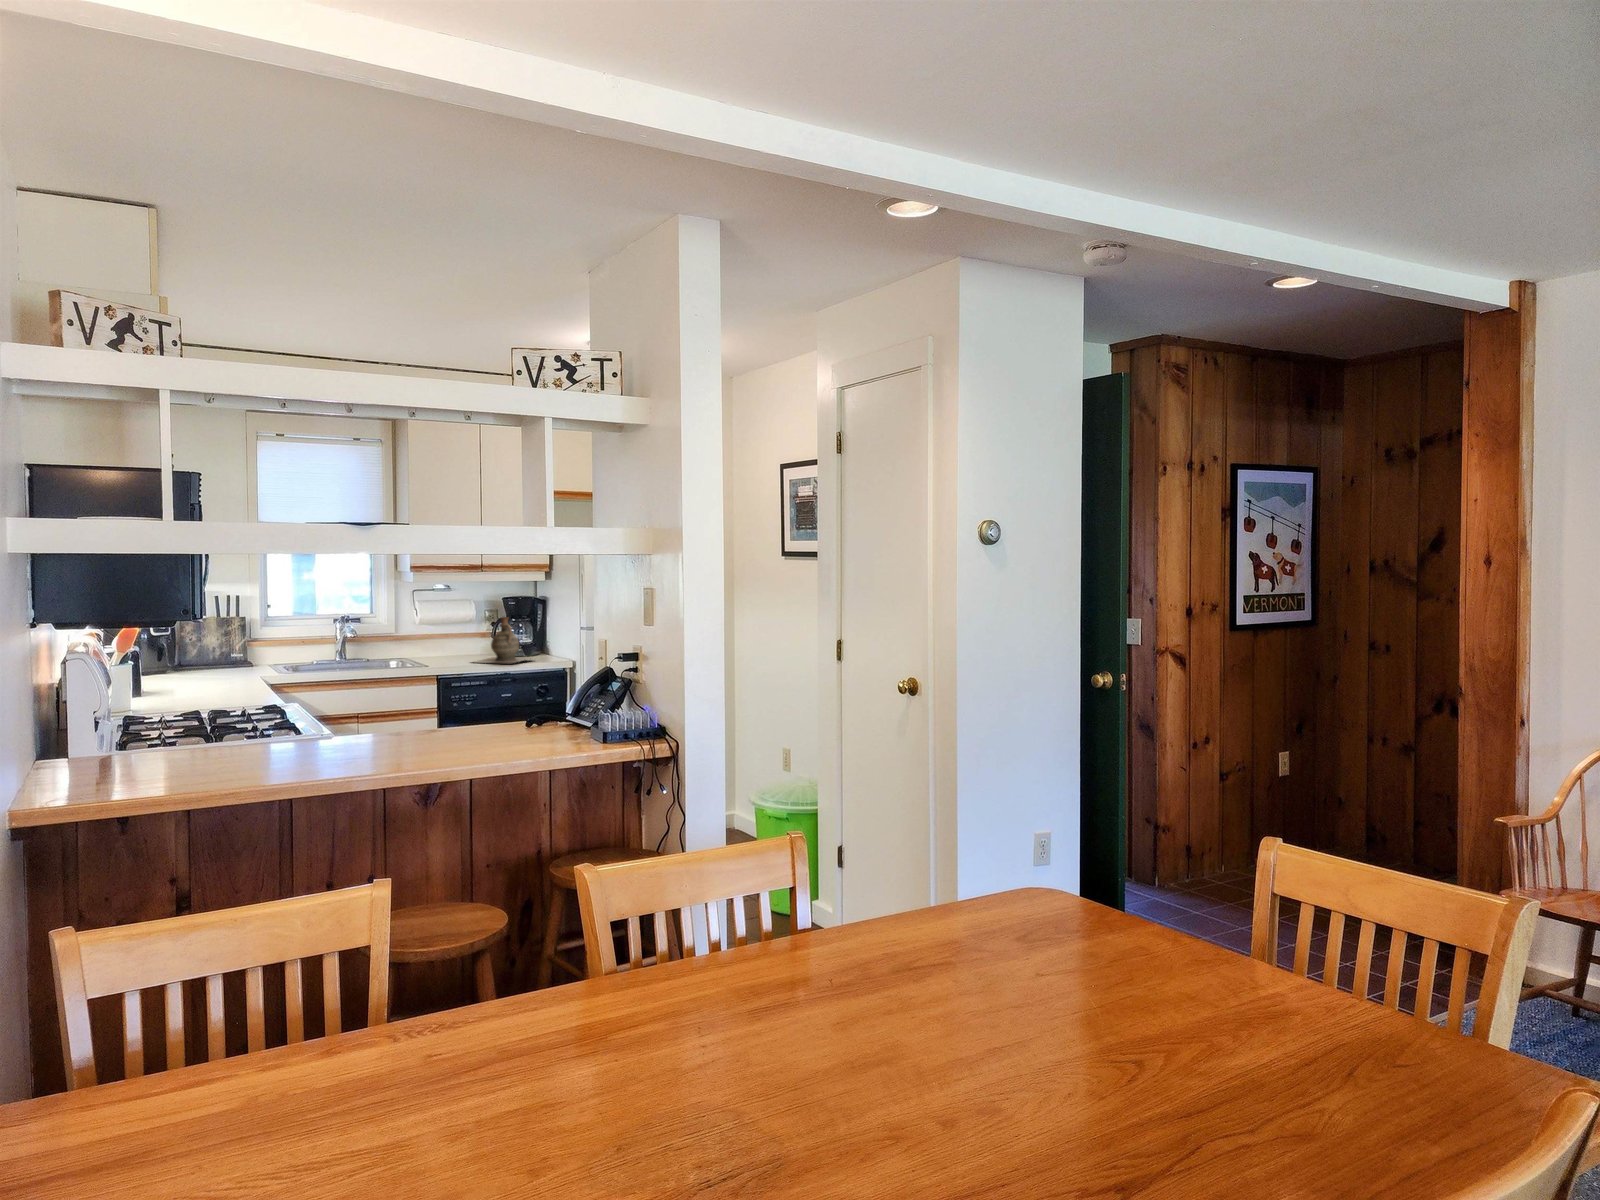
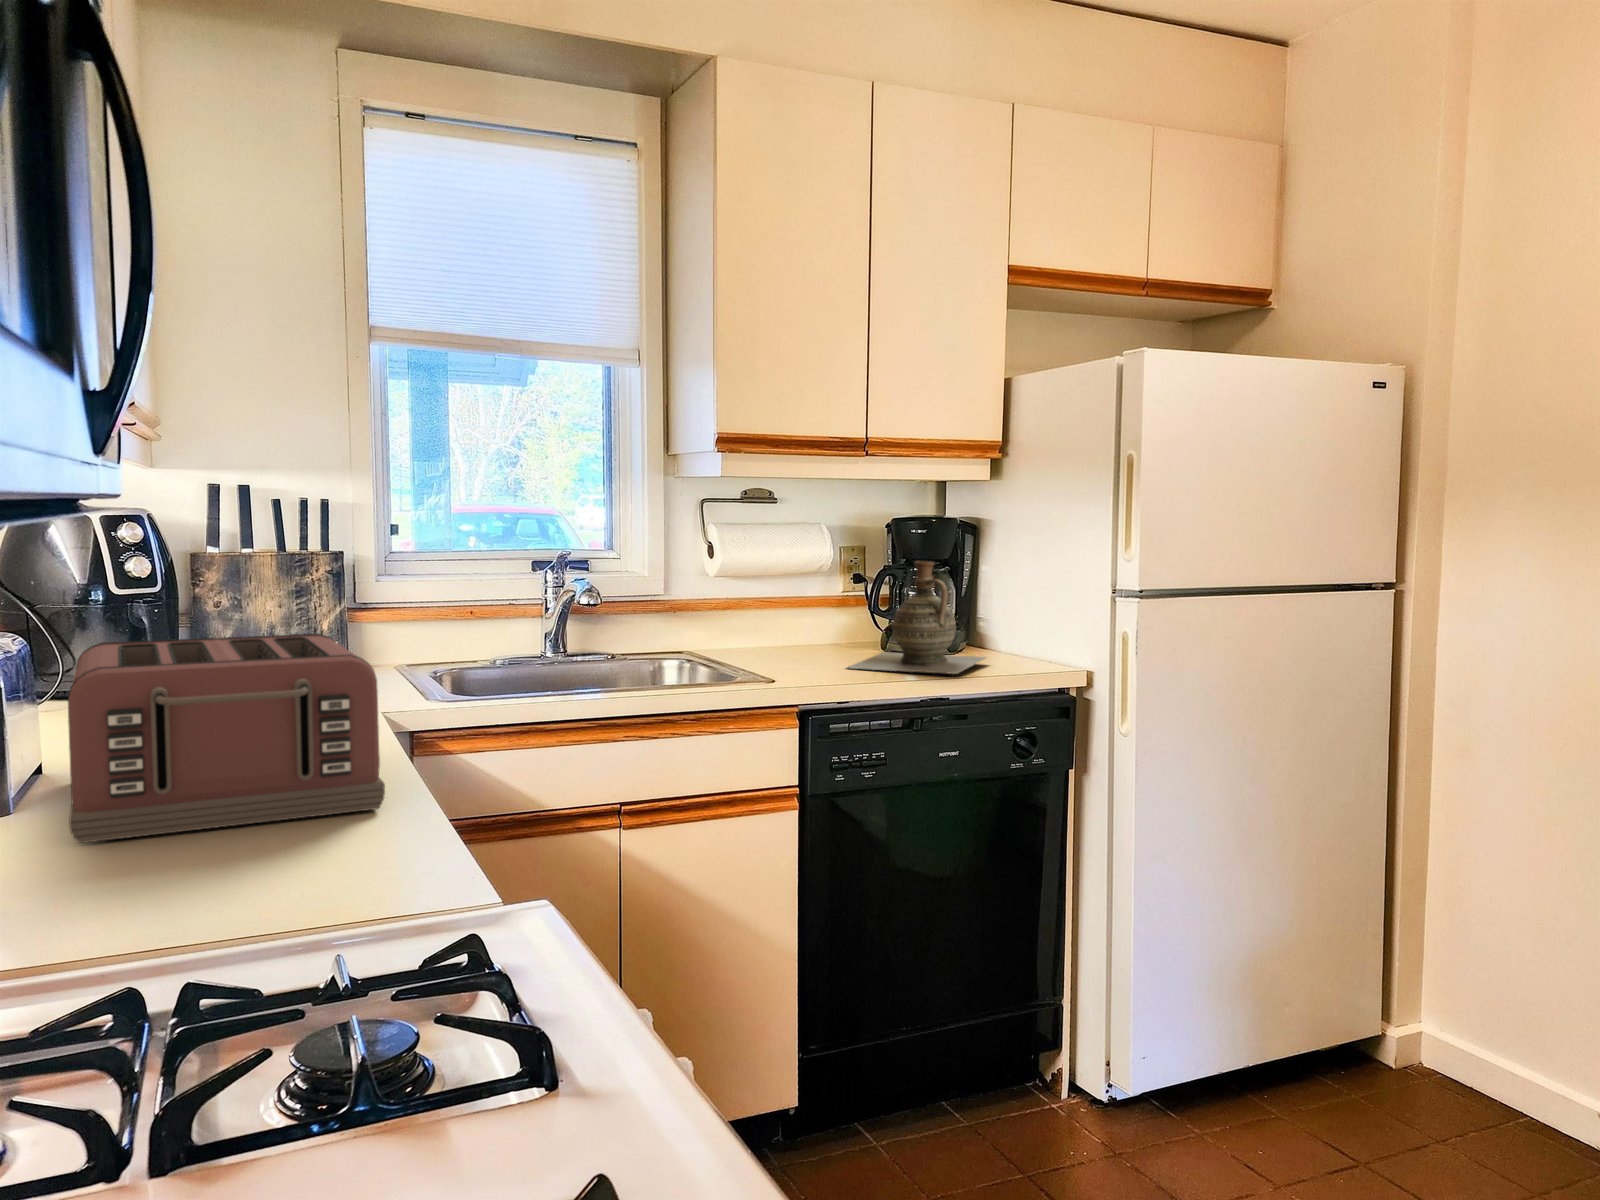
toaster: none [160,646,260,701] -> present [68,634,385,843]

